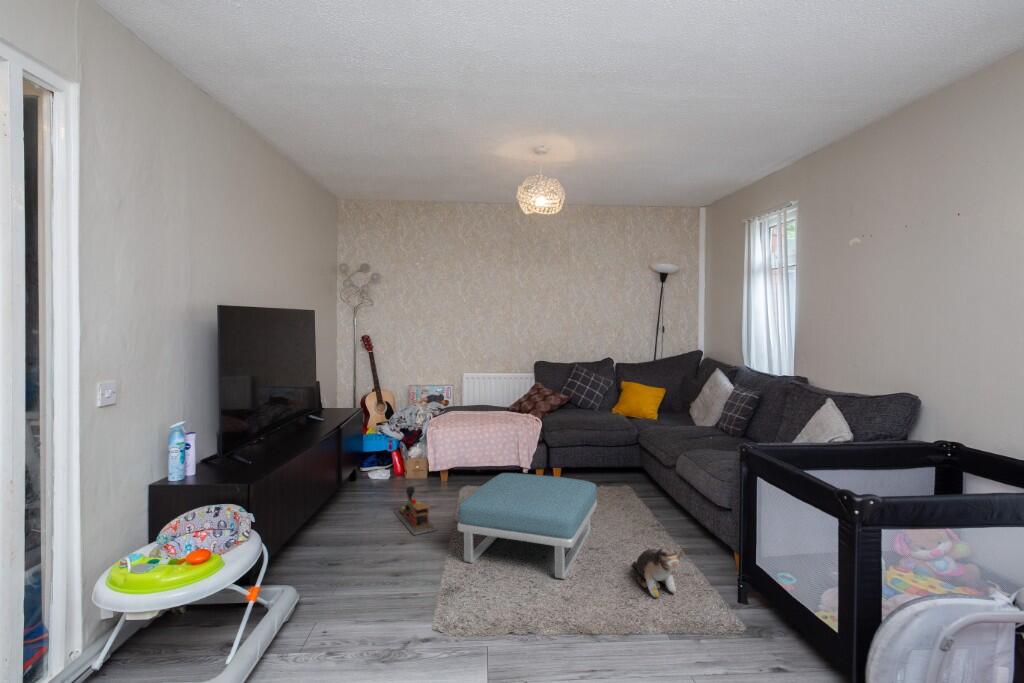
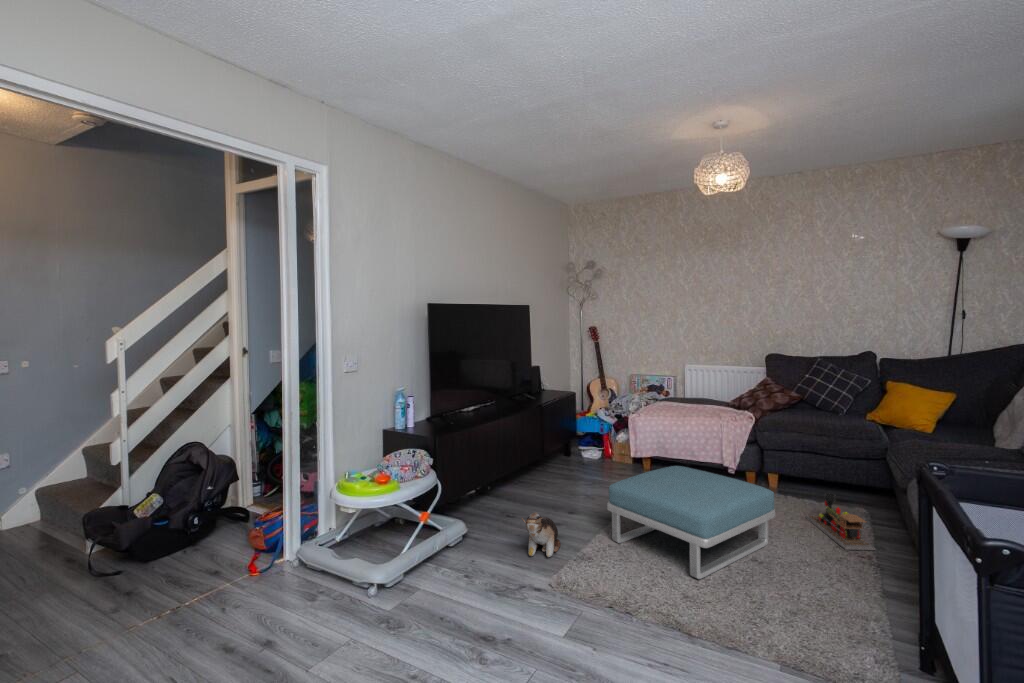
toy train: present [394,487,437,535] -> present [805,493,875,550]
plush toy: present [633,546,683,597] -> present [522,513,561,557]

